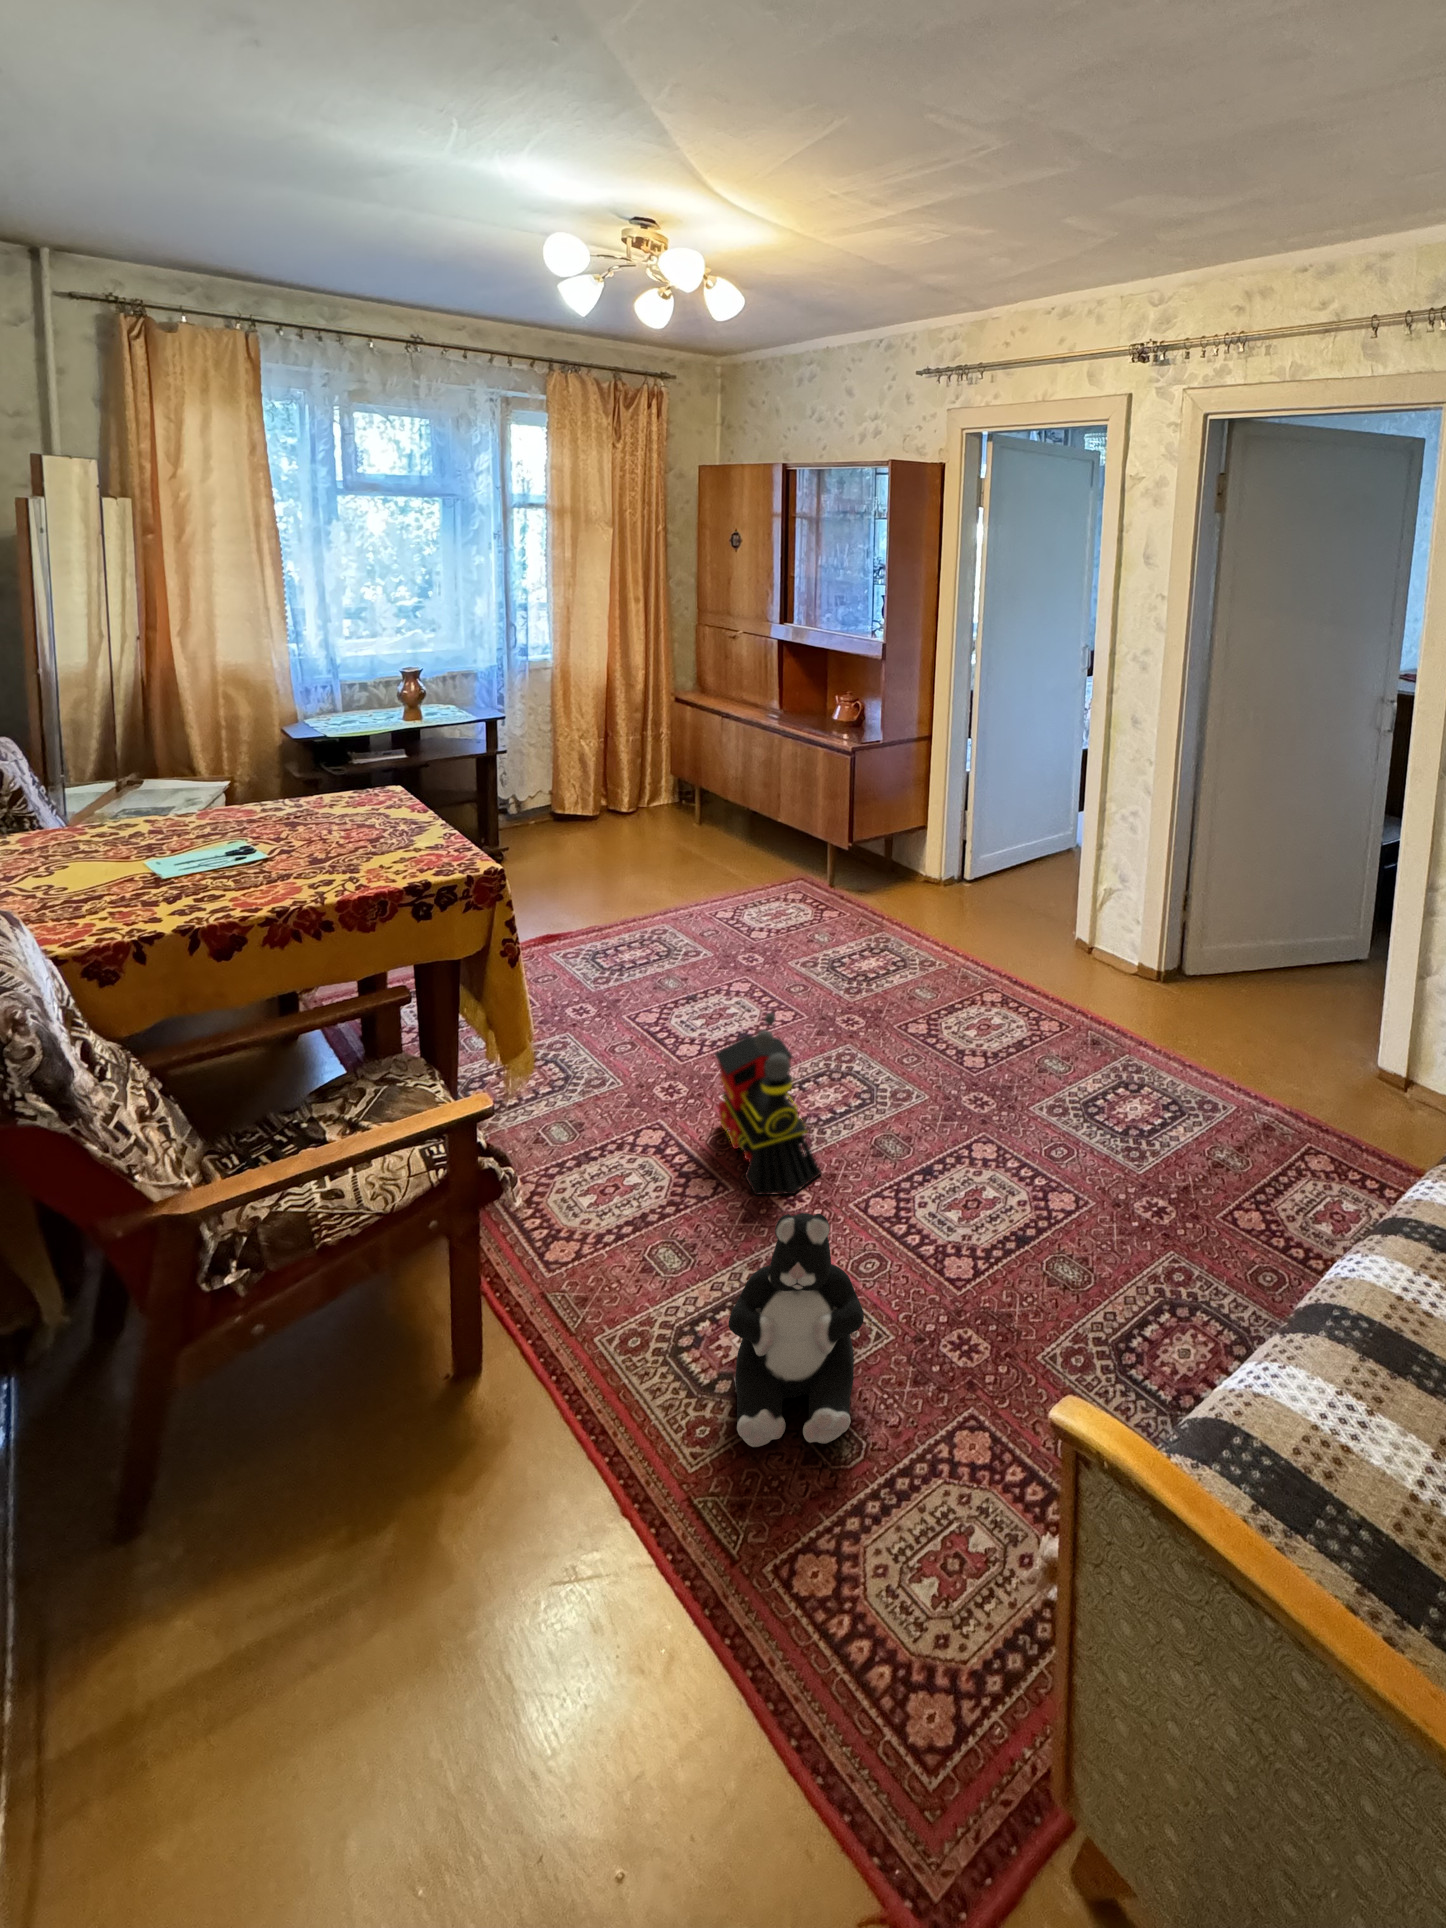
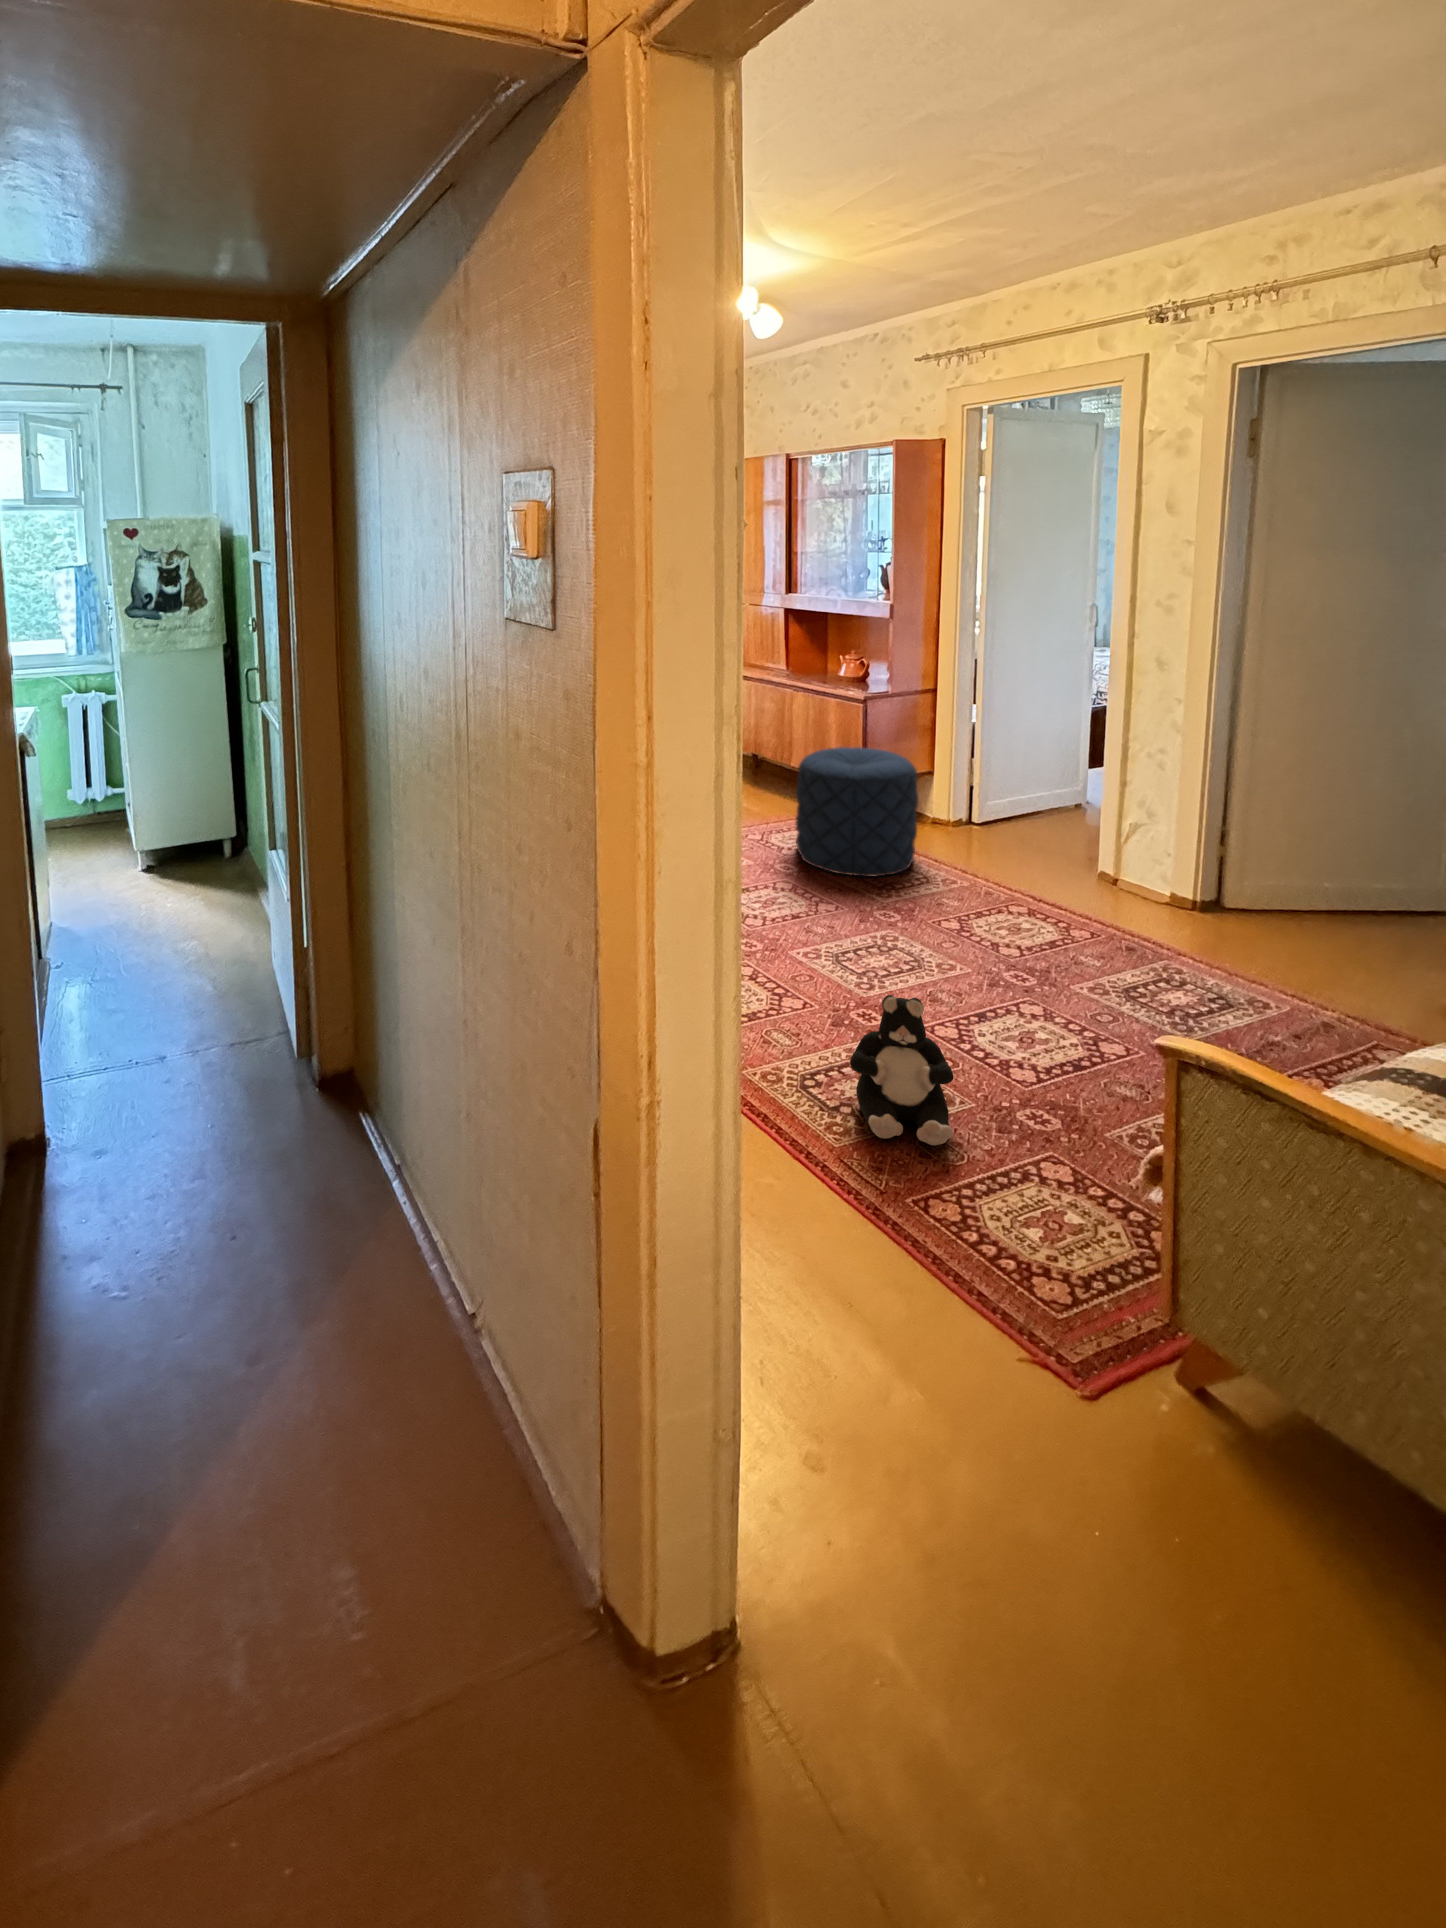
pouf: none [764,808,900,964] -> present [796,747,918,877]
toy train: present [715,1013,821,1195] -> none [792,883,889,1016]

